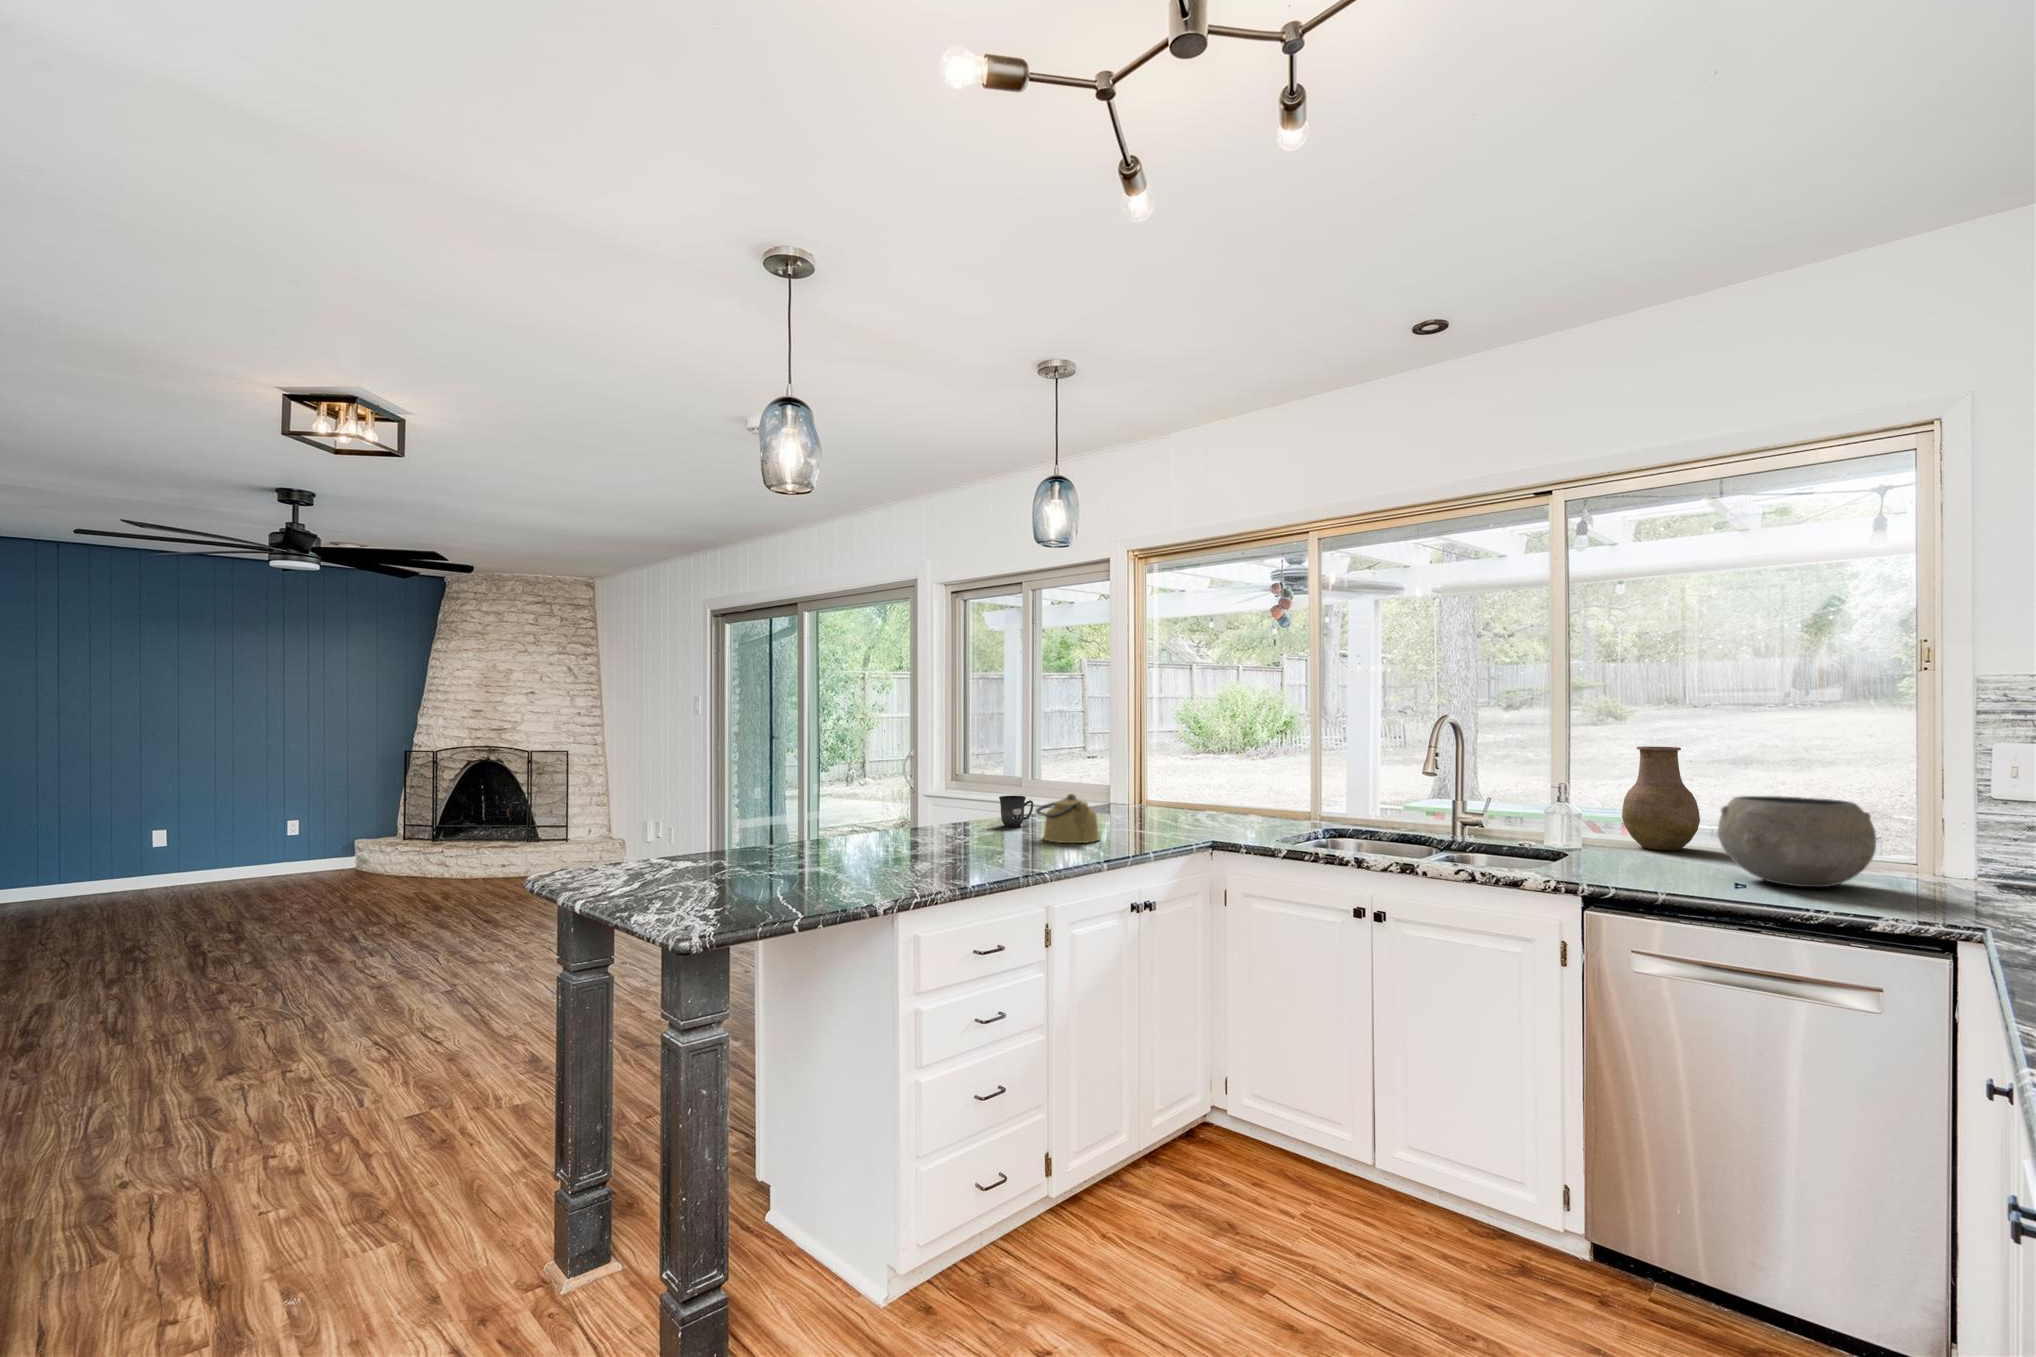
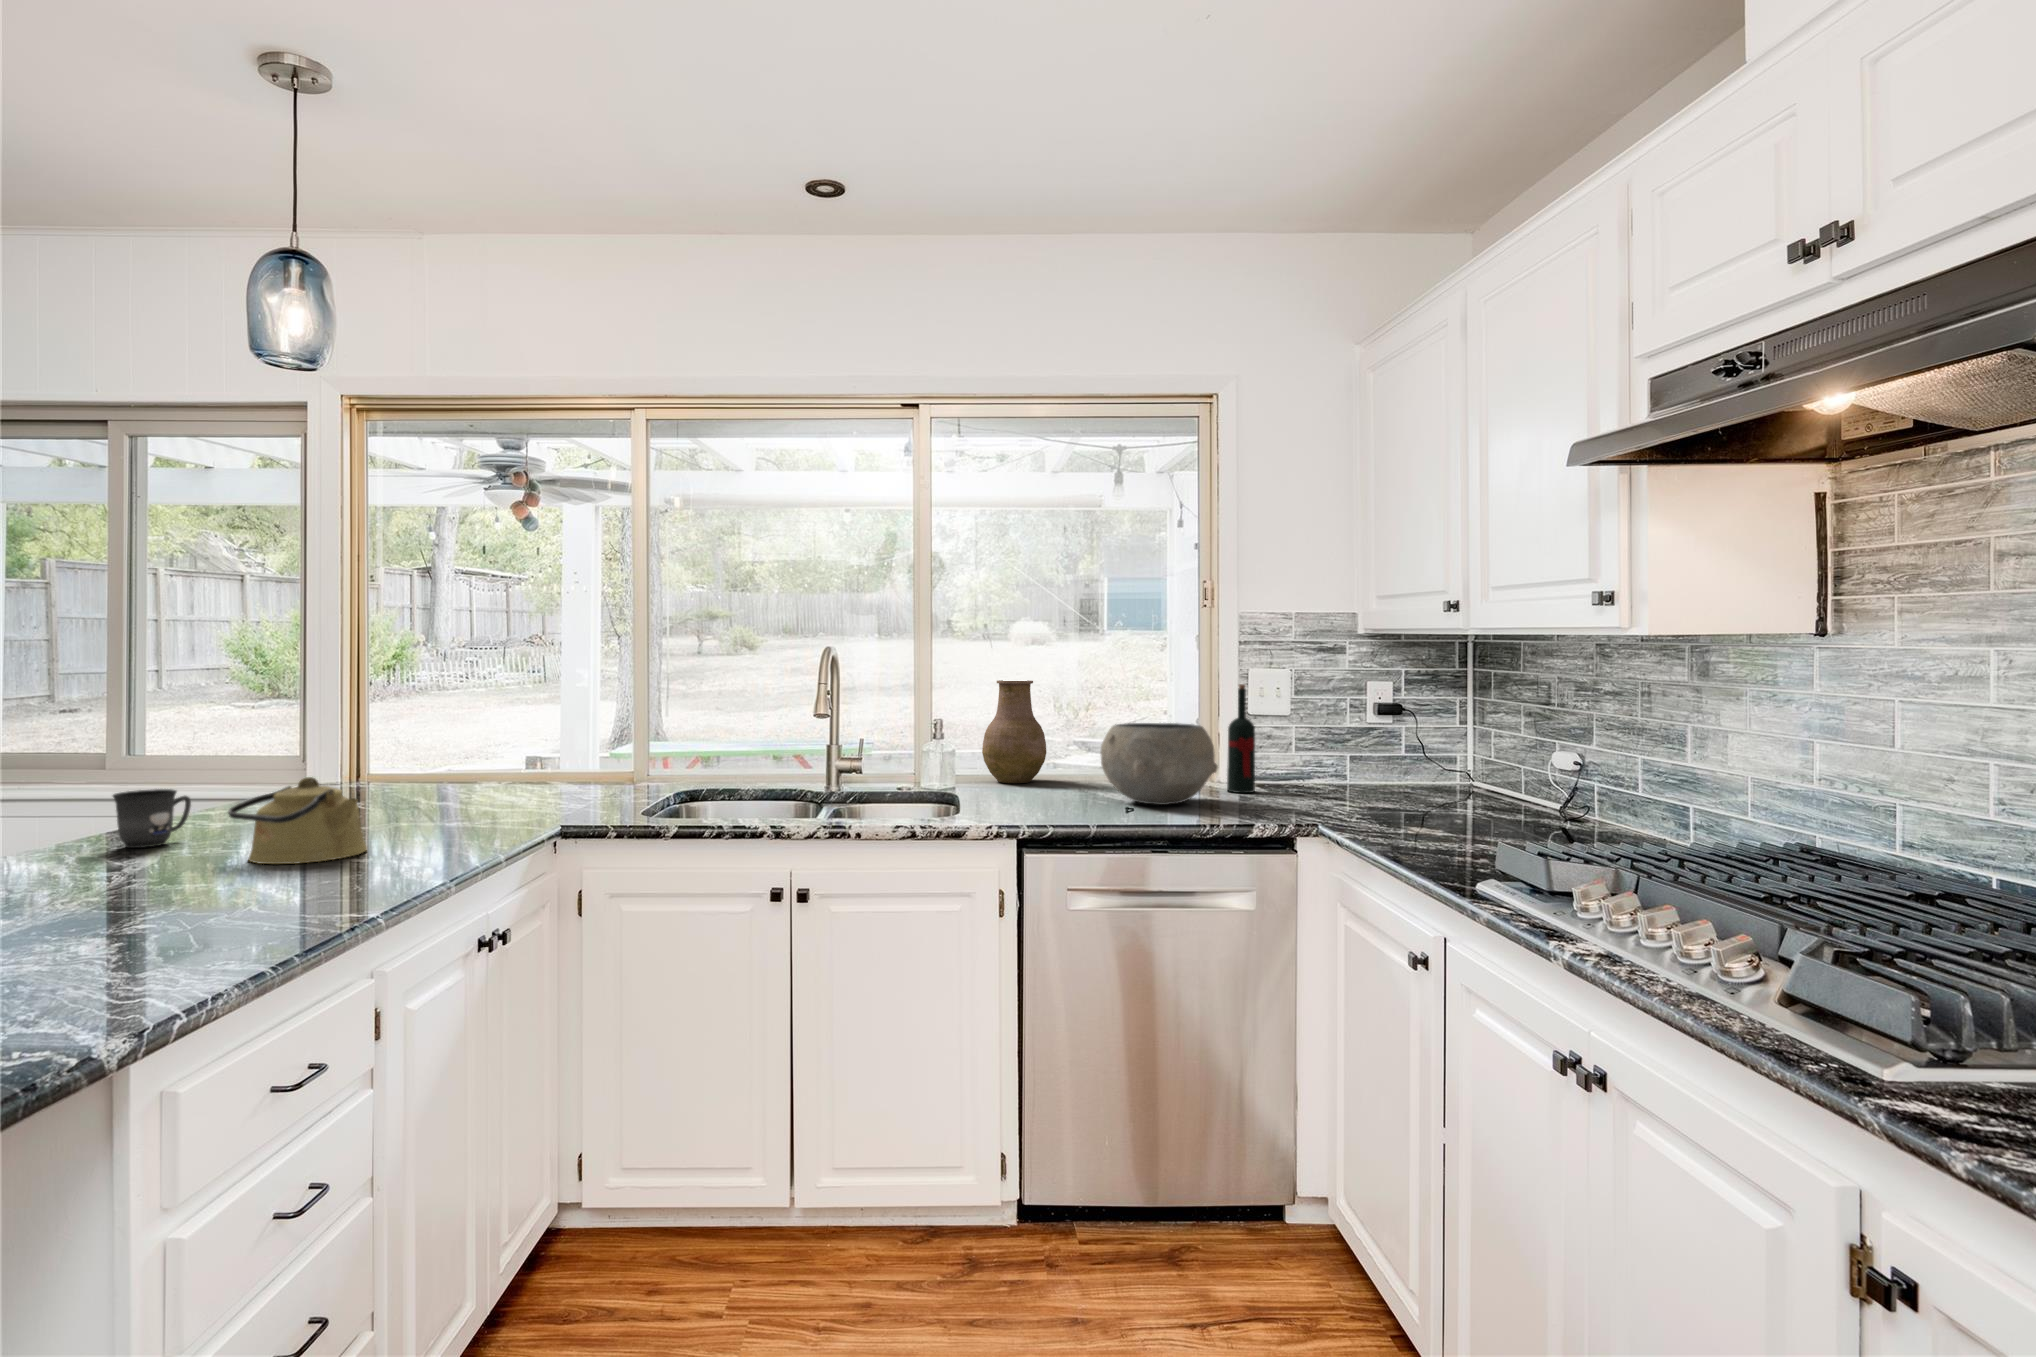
wine bottle: none [1935,759,1985,890] -> present [1227,684,1255,793]

